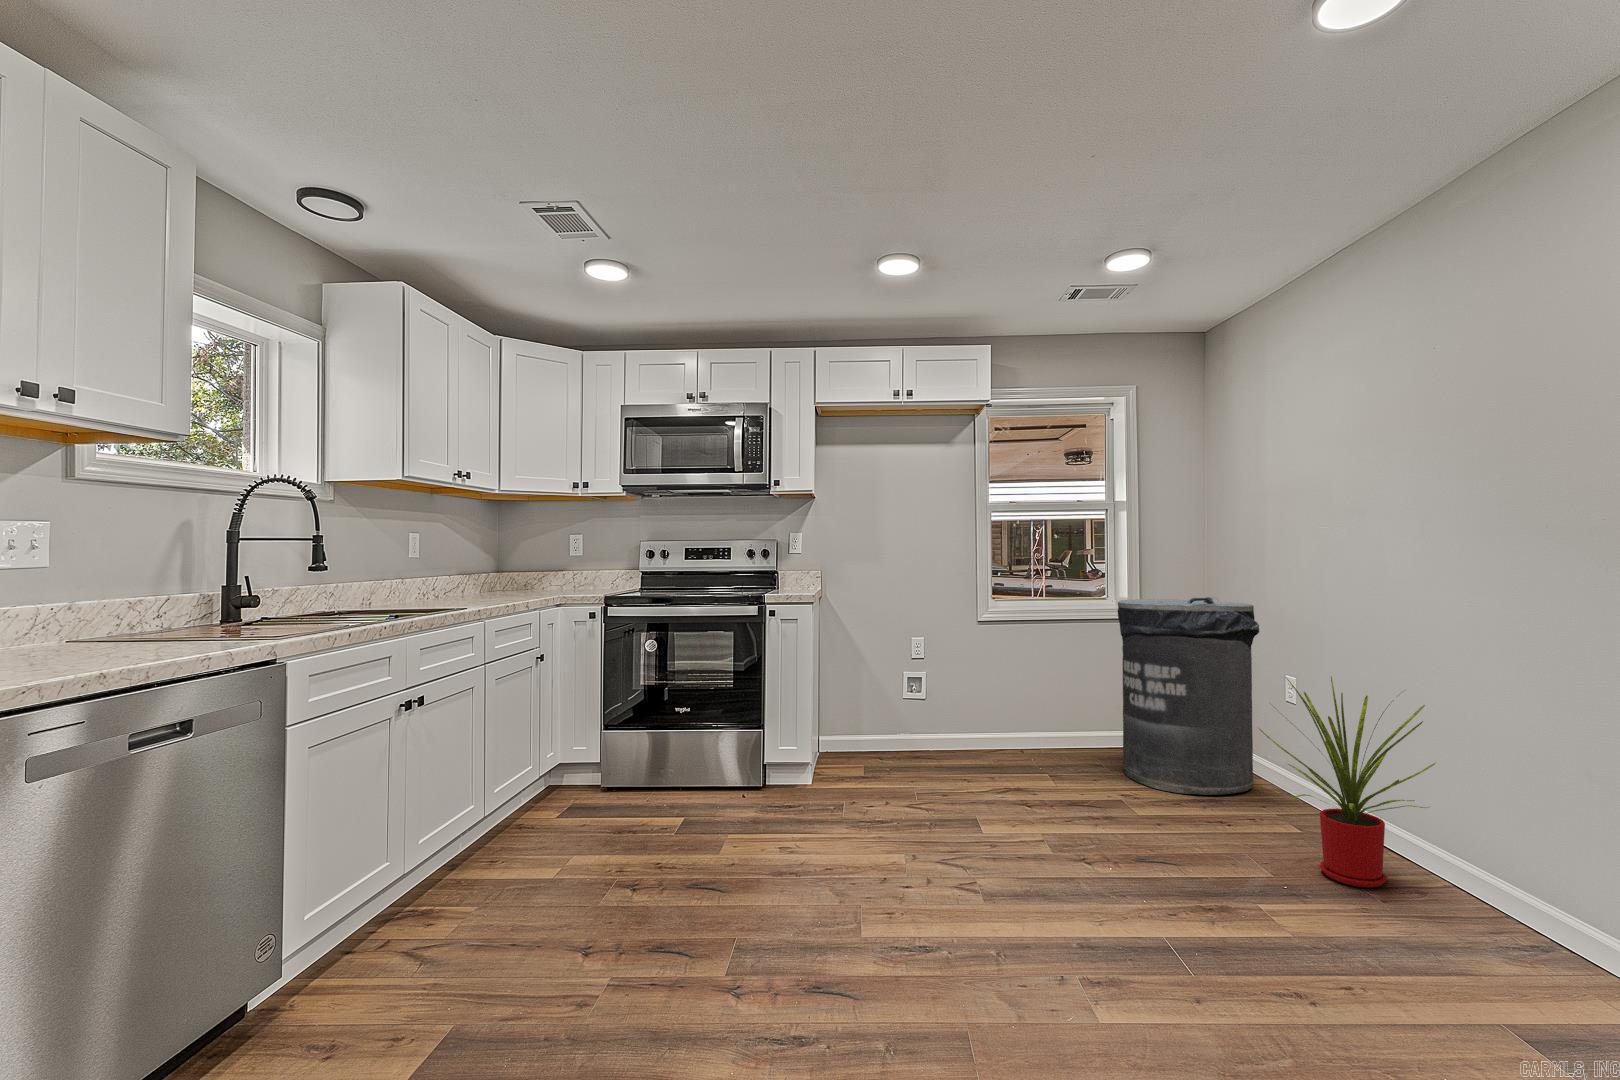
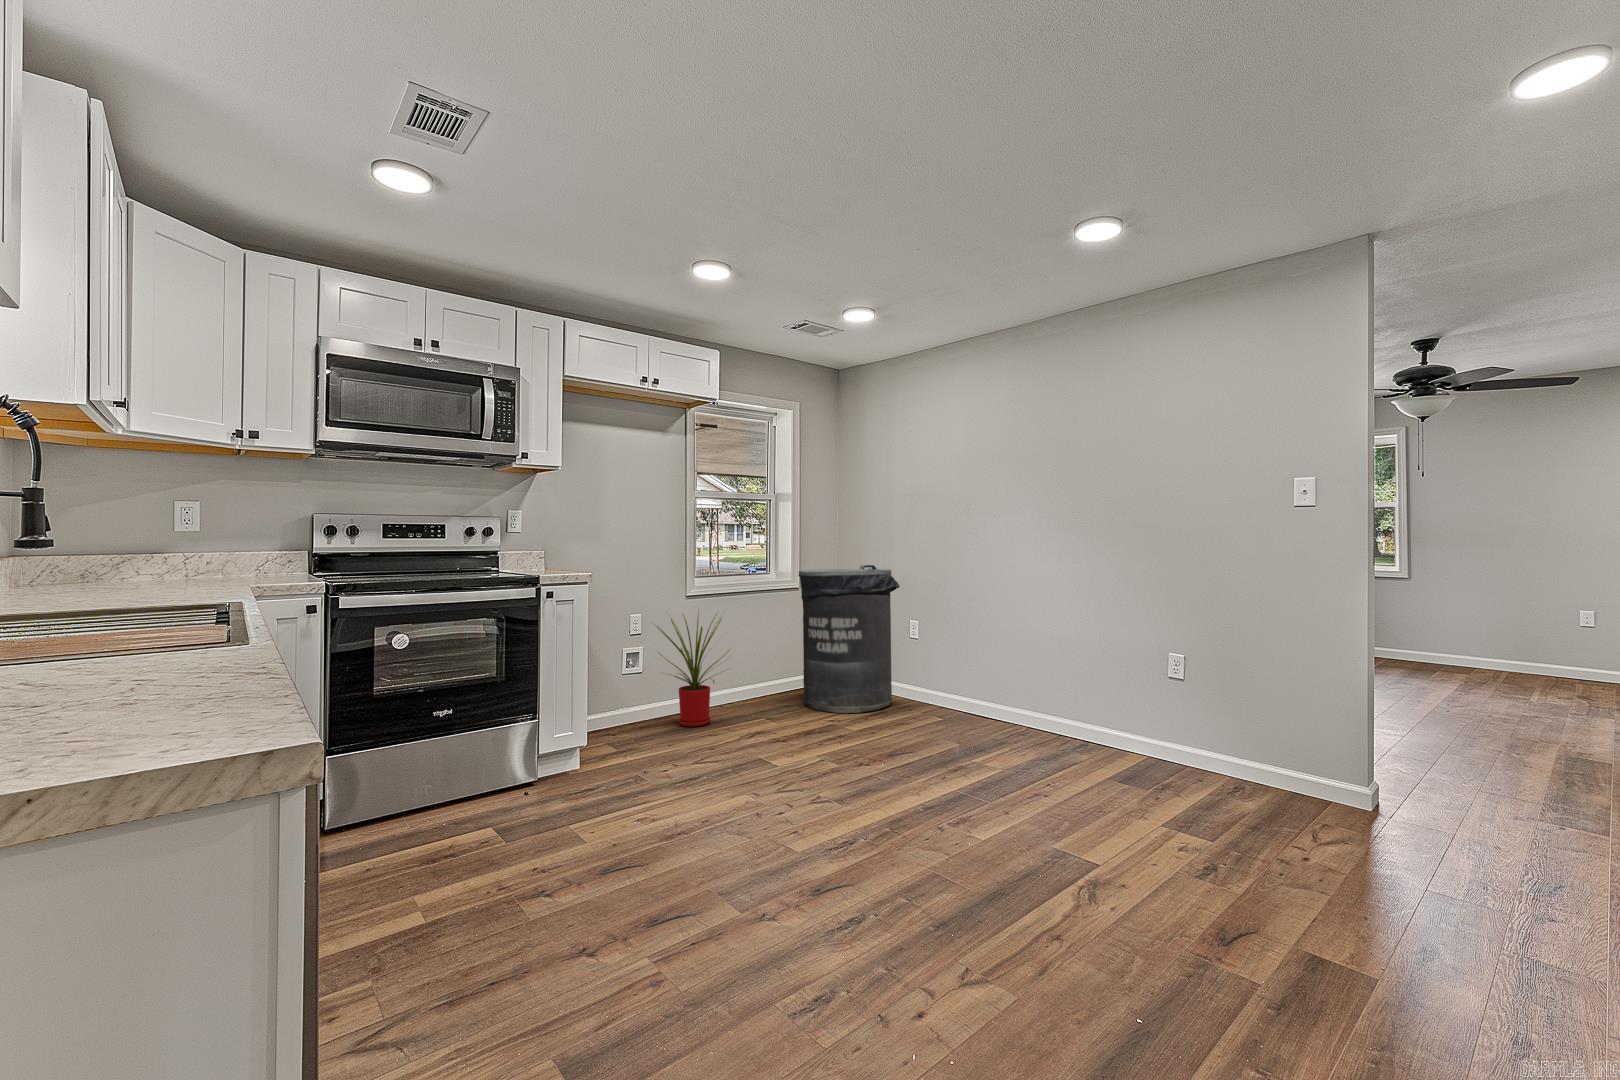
house plant: present [1260,677,1435,888] -> present [653,608,730,726]

